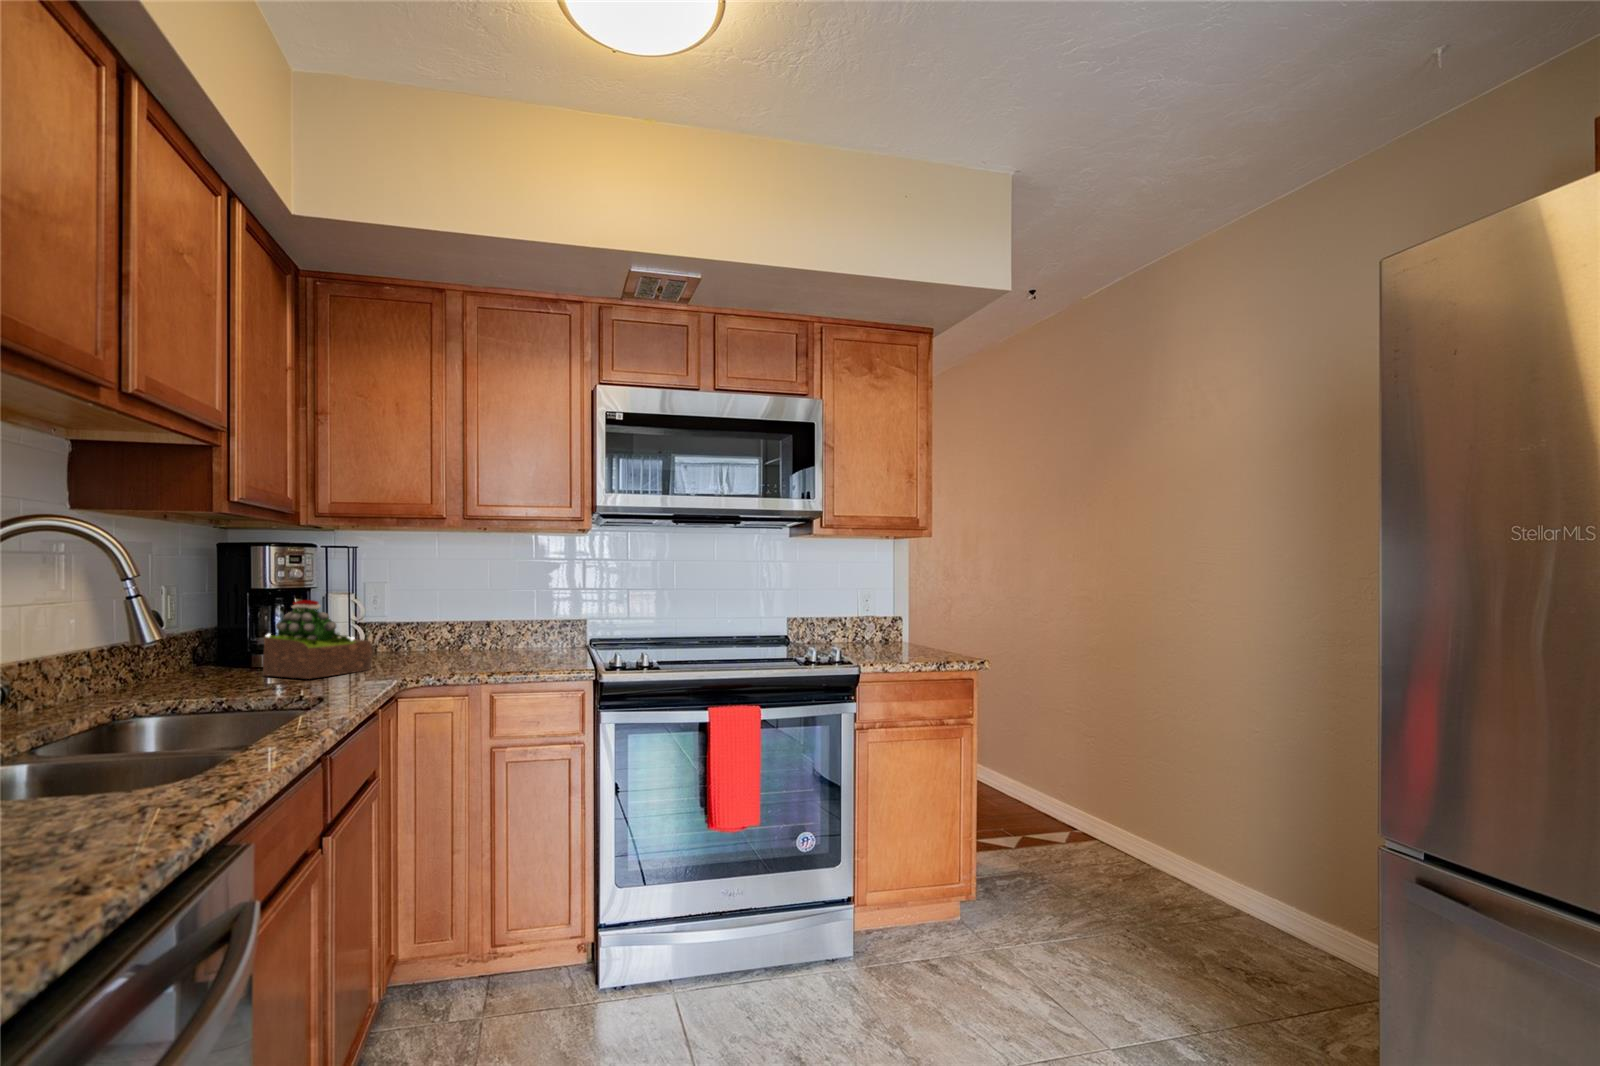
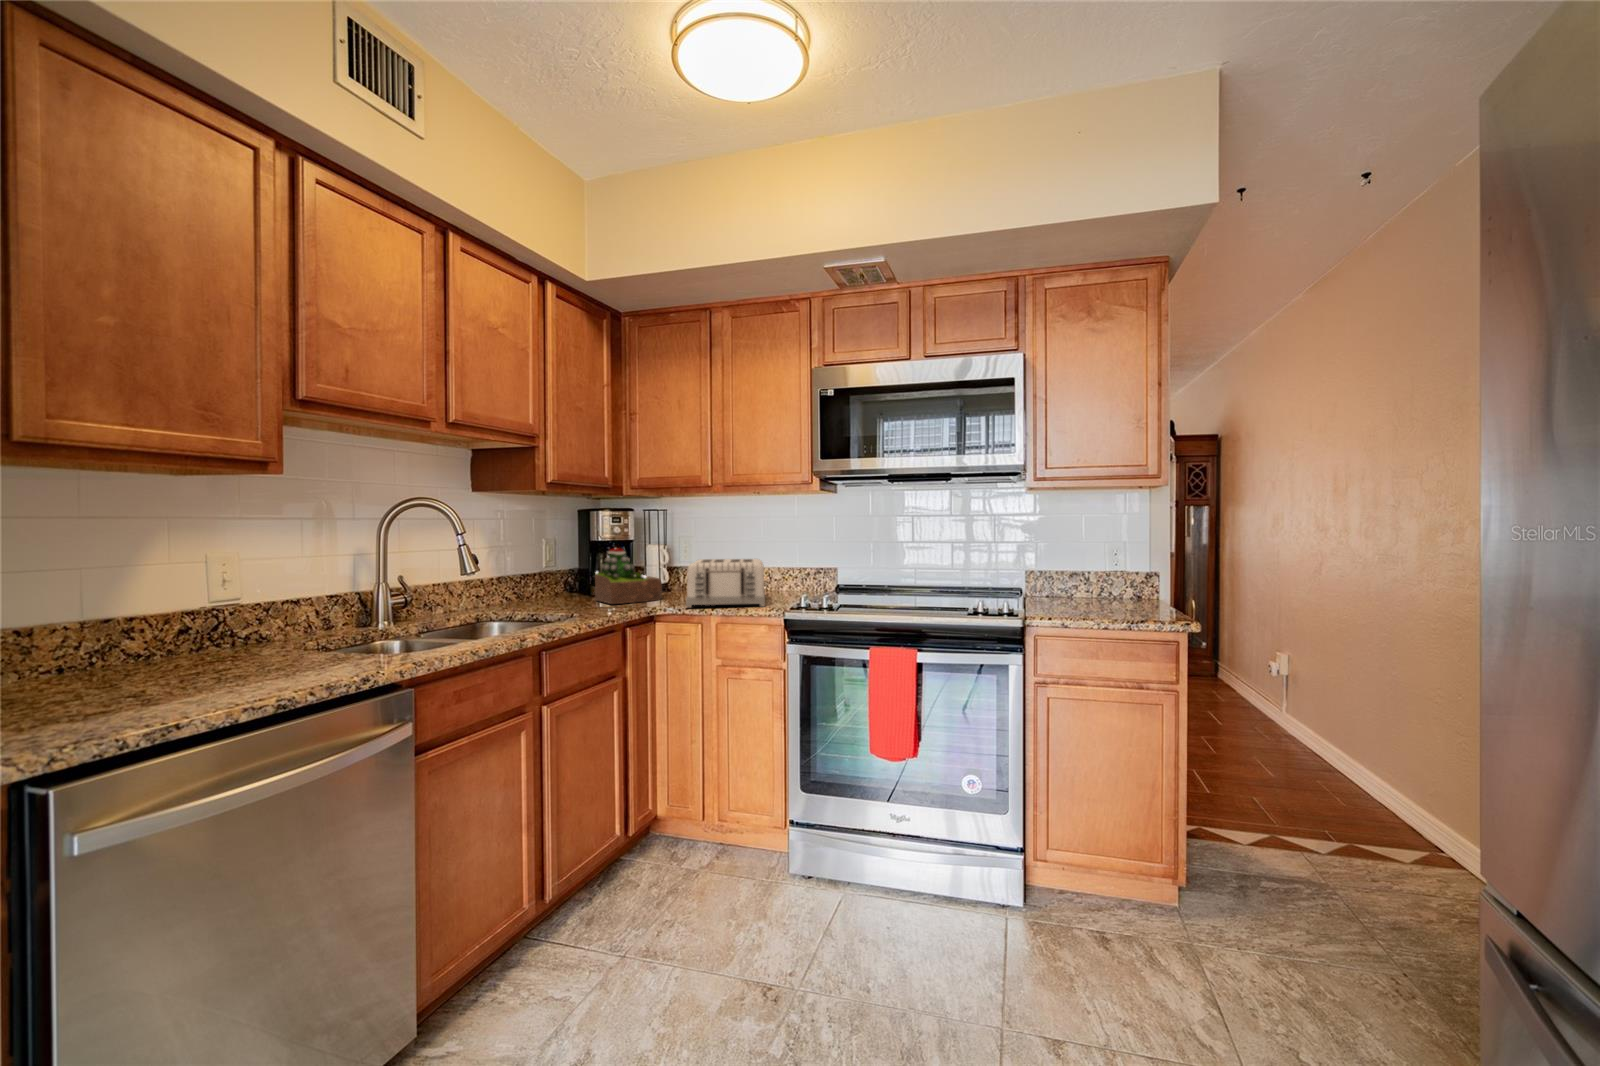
toaster: none [420,611,544,676] -> present [686,559,765,607]

